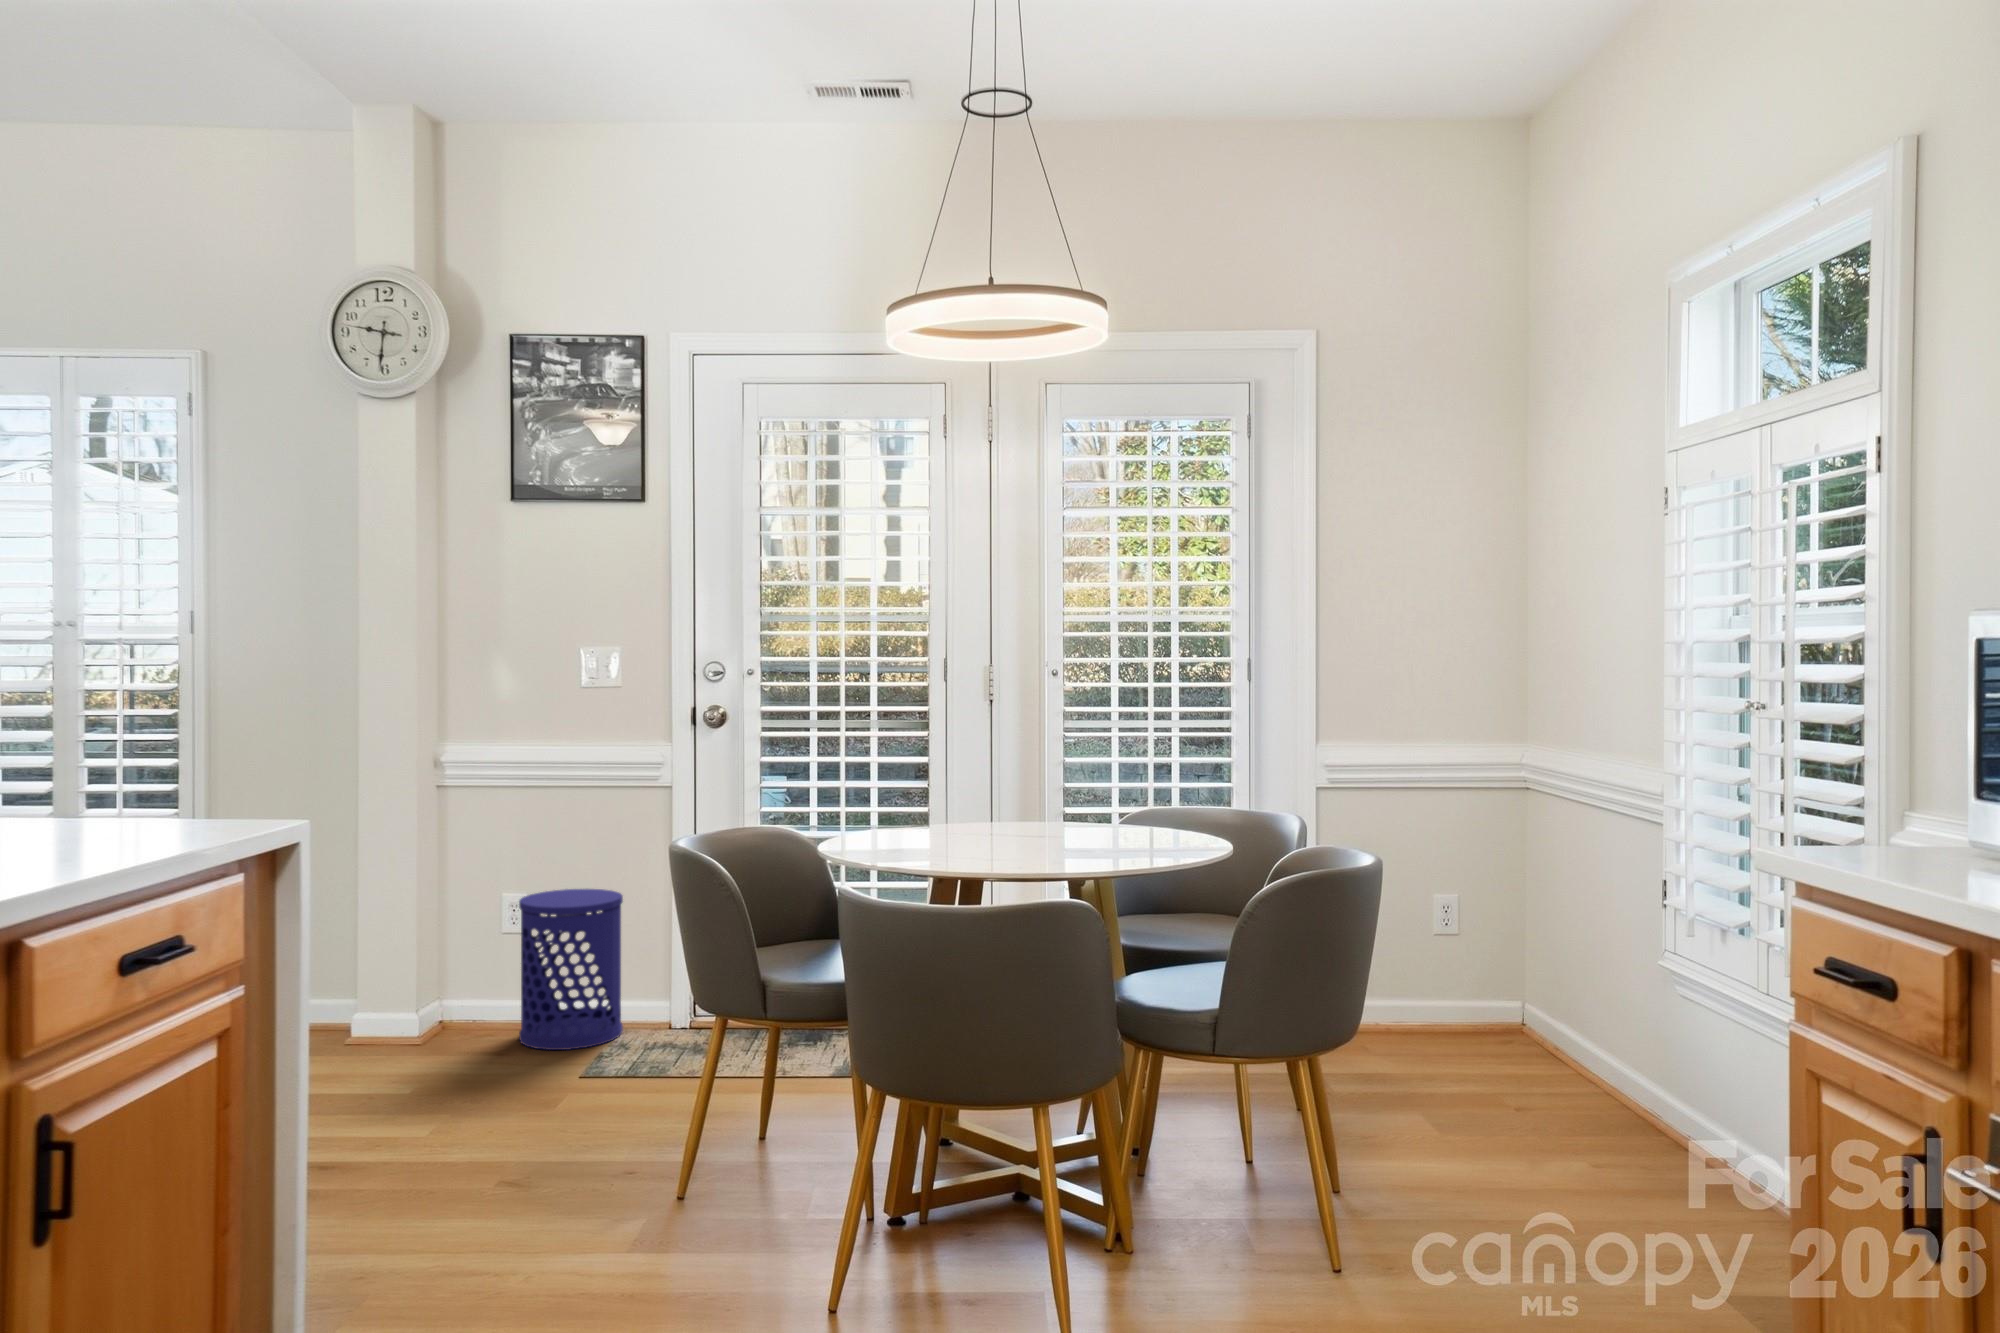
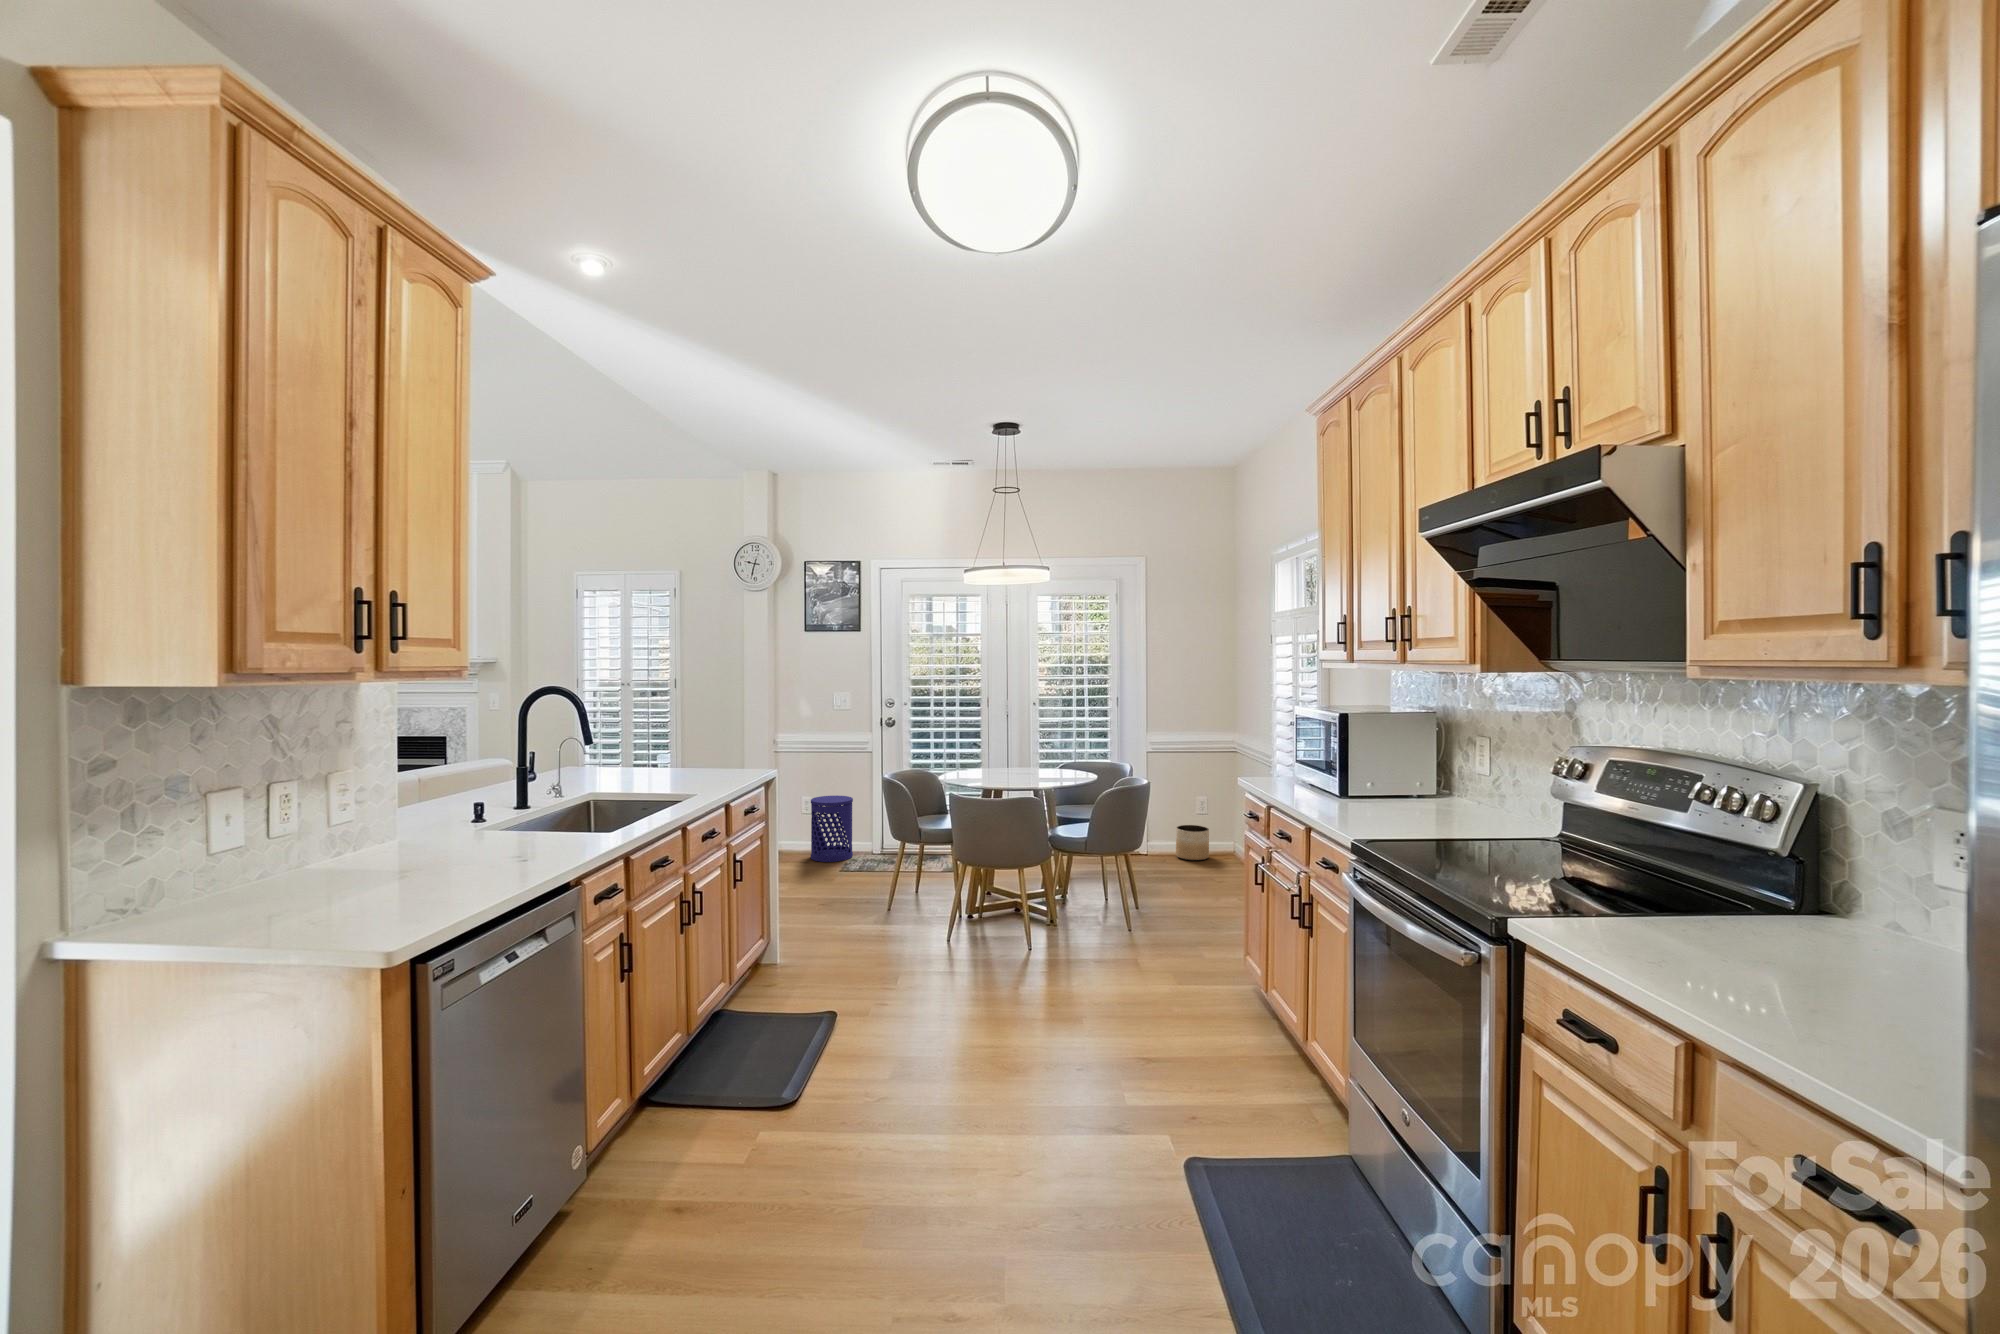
planter: none [1391,957,1471,1043] -> present [1176,825,1209,861]

